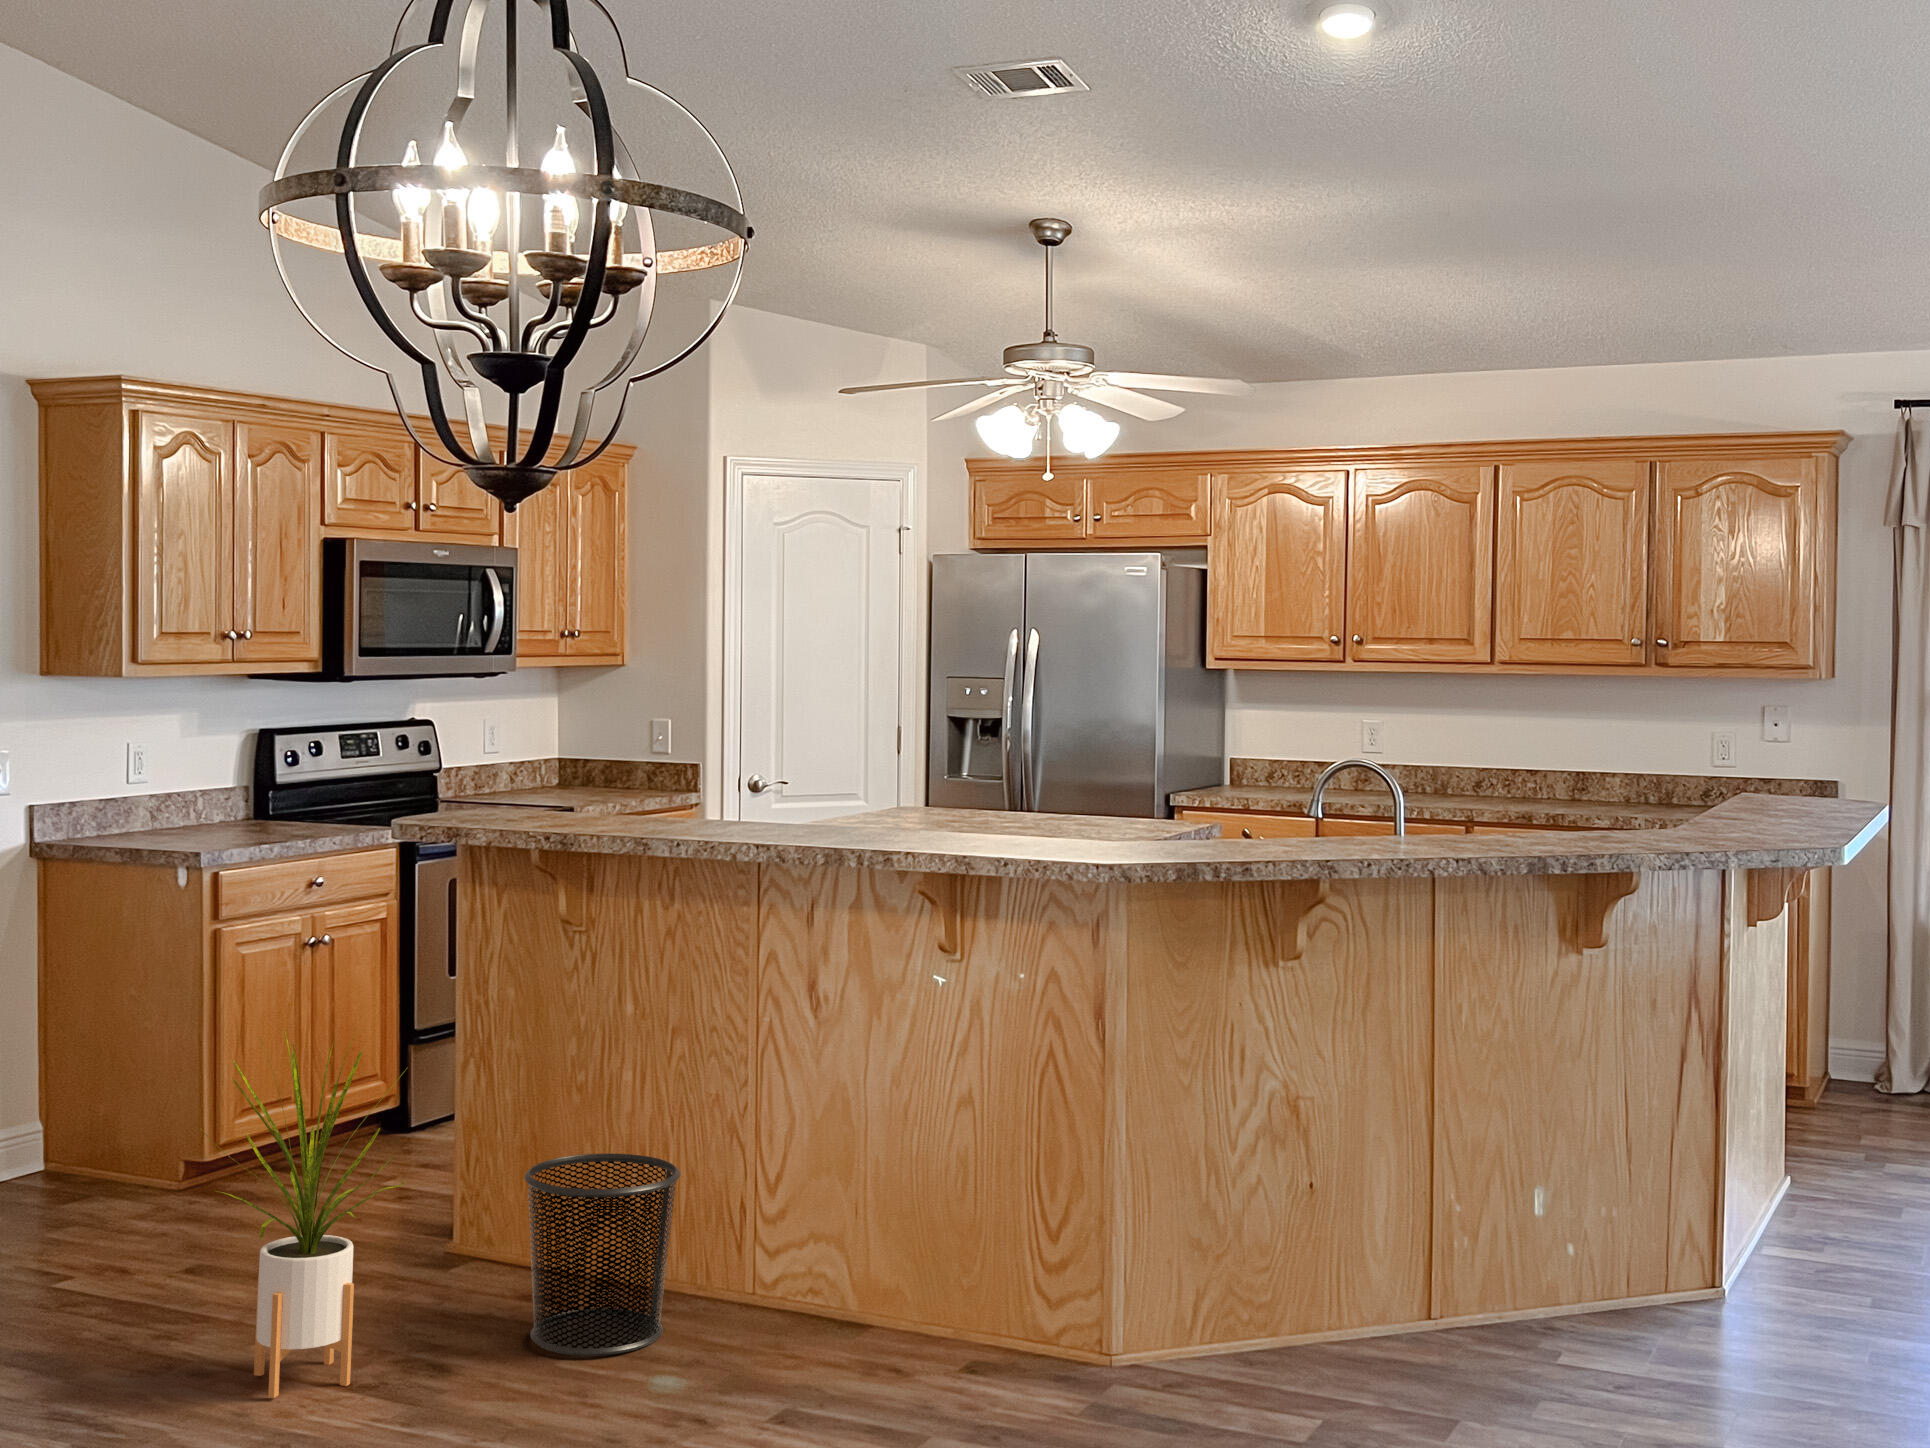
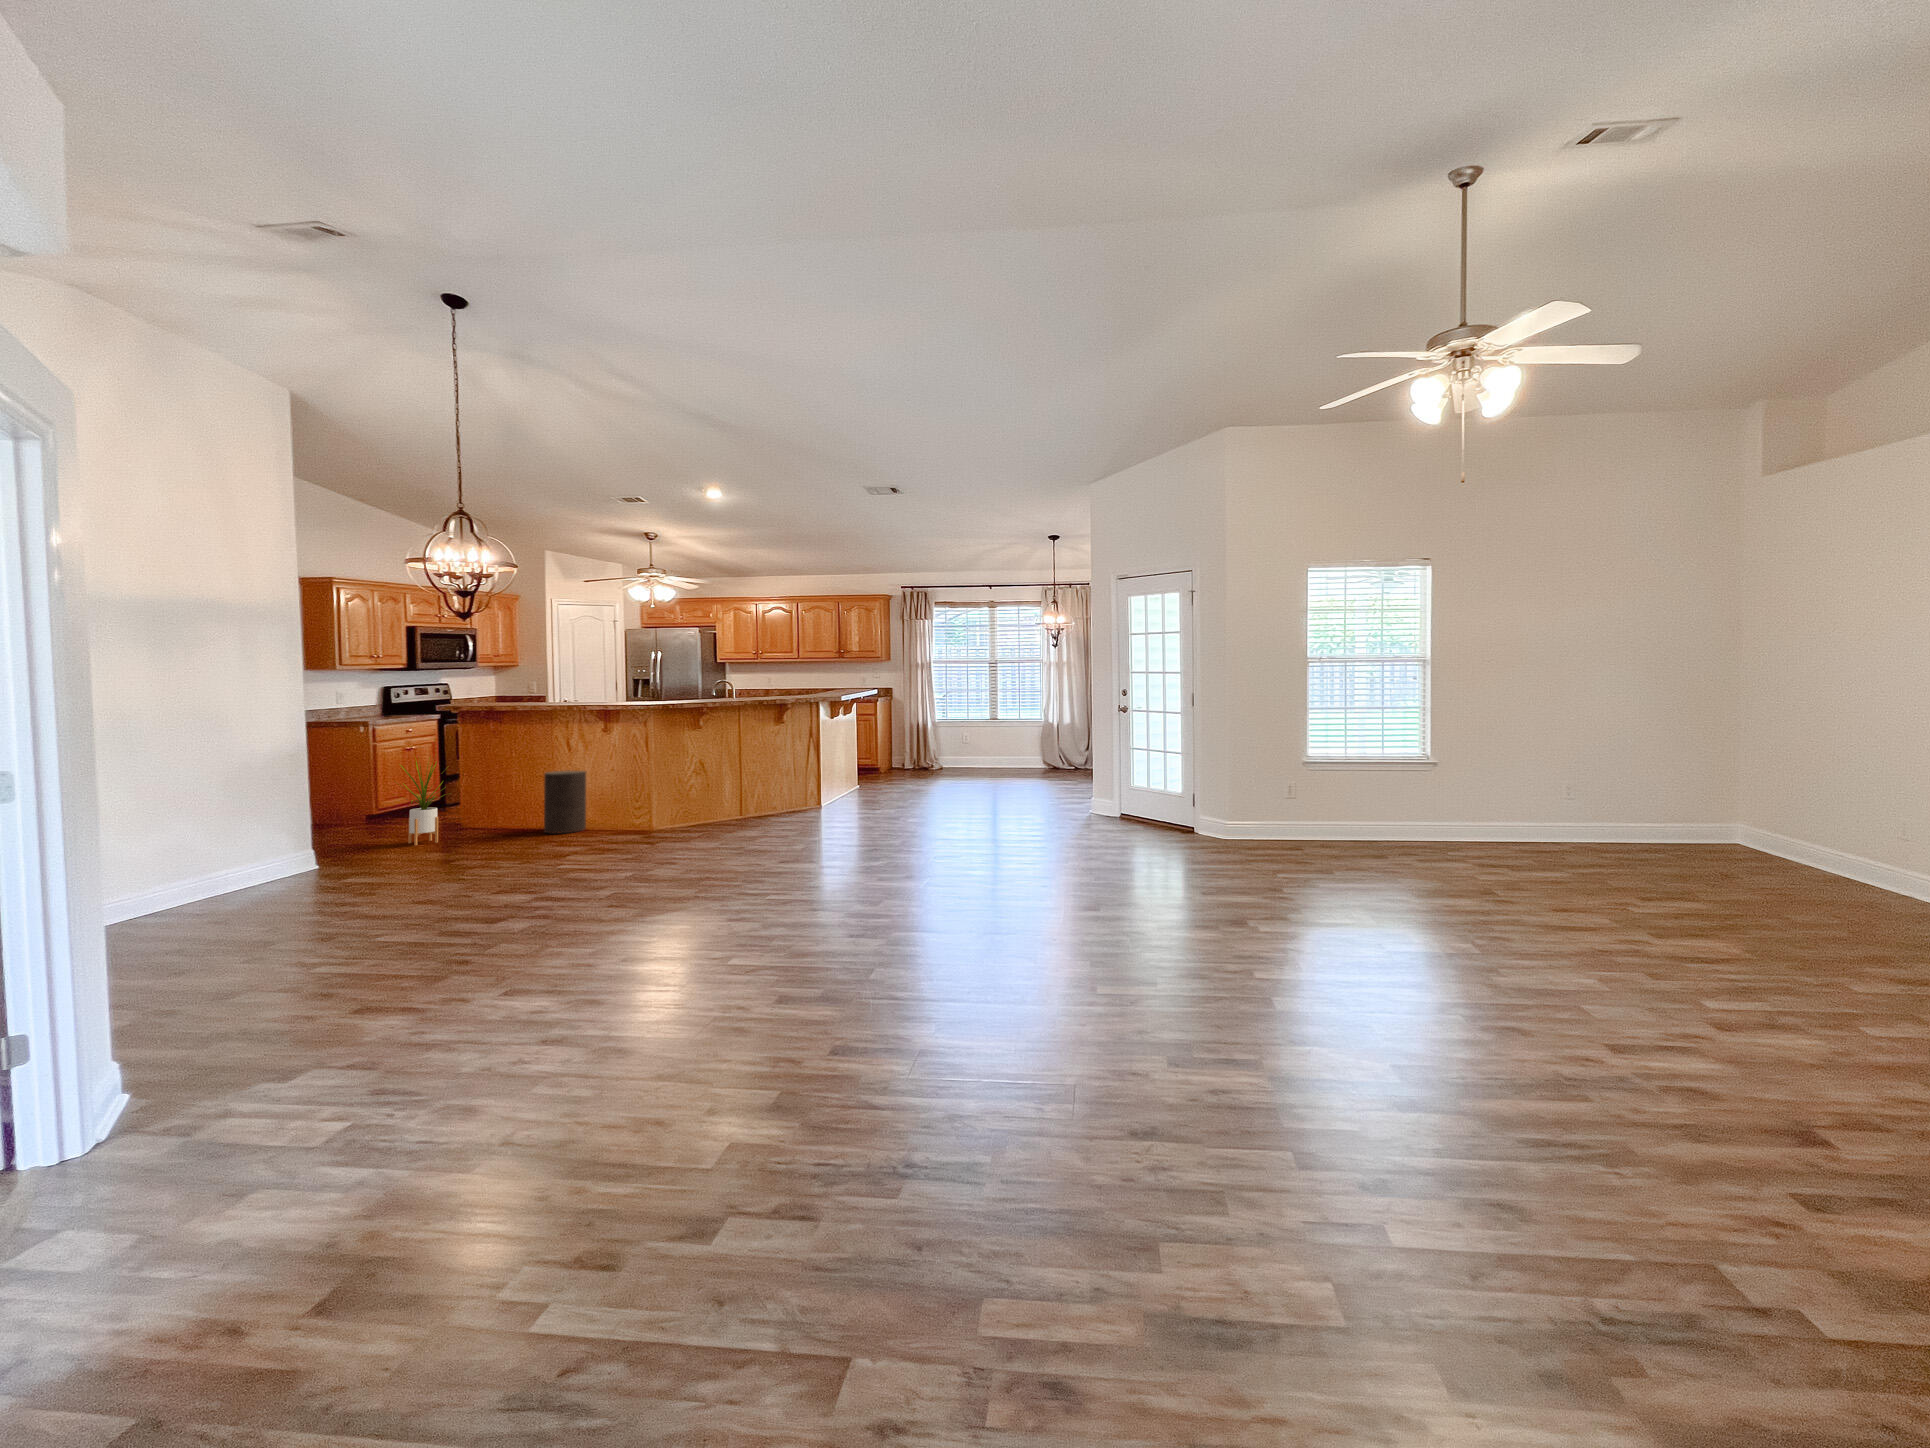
stool: none [715,1116,874,1400] -> present [544,770,586,834]
waste bin: present [524,1154,680,1356] -> none [487,787,534,833]

